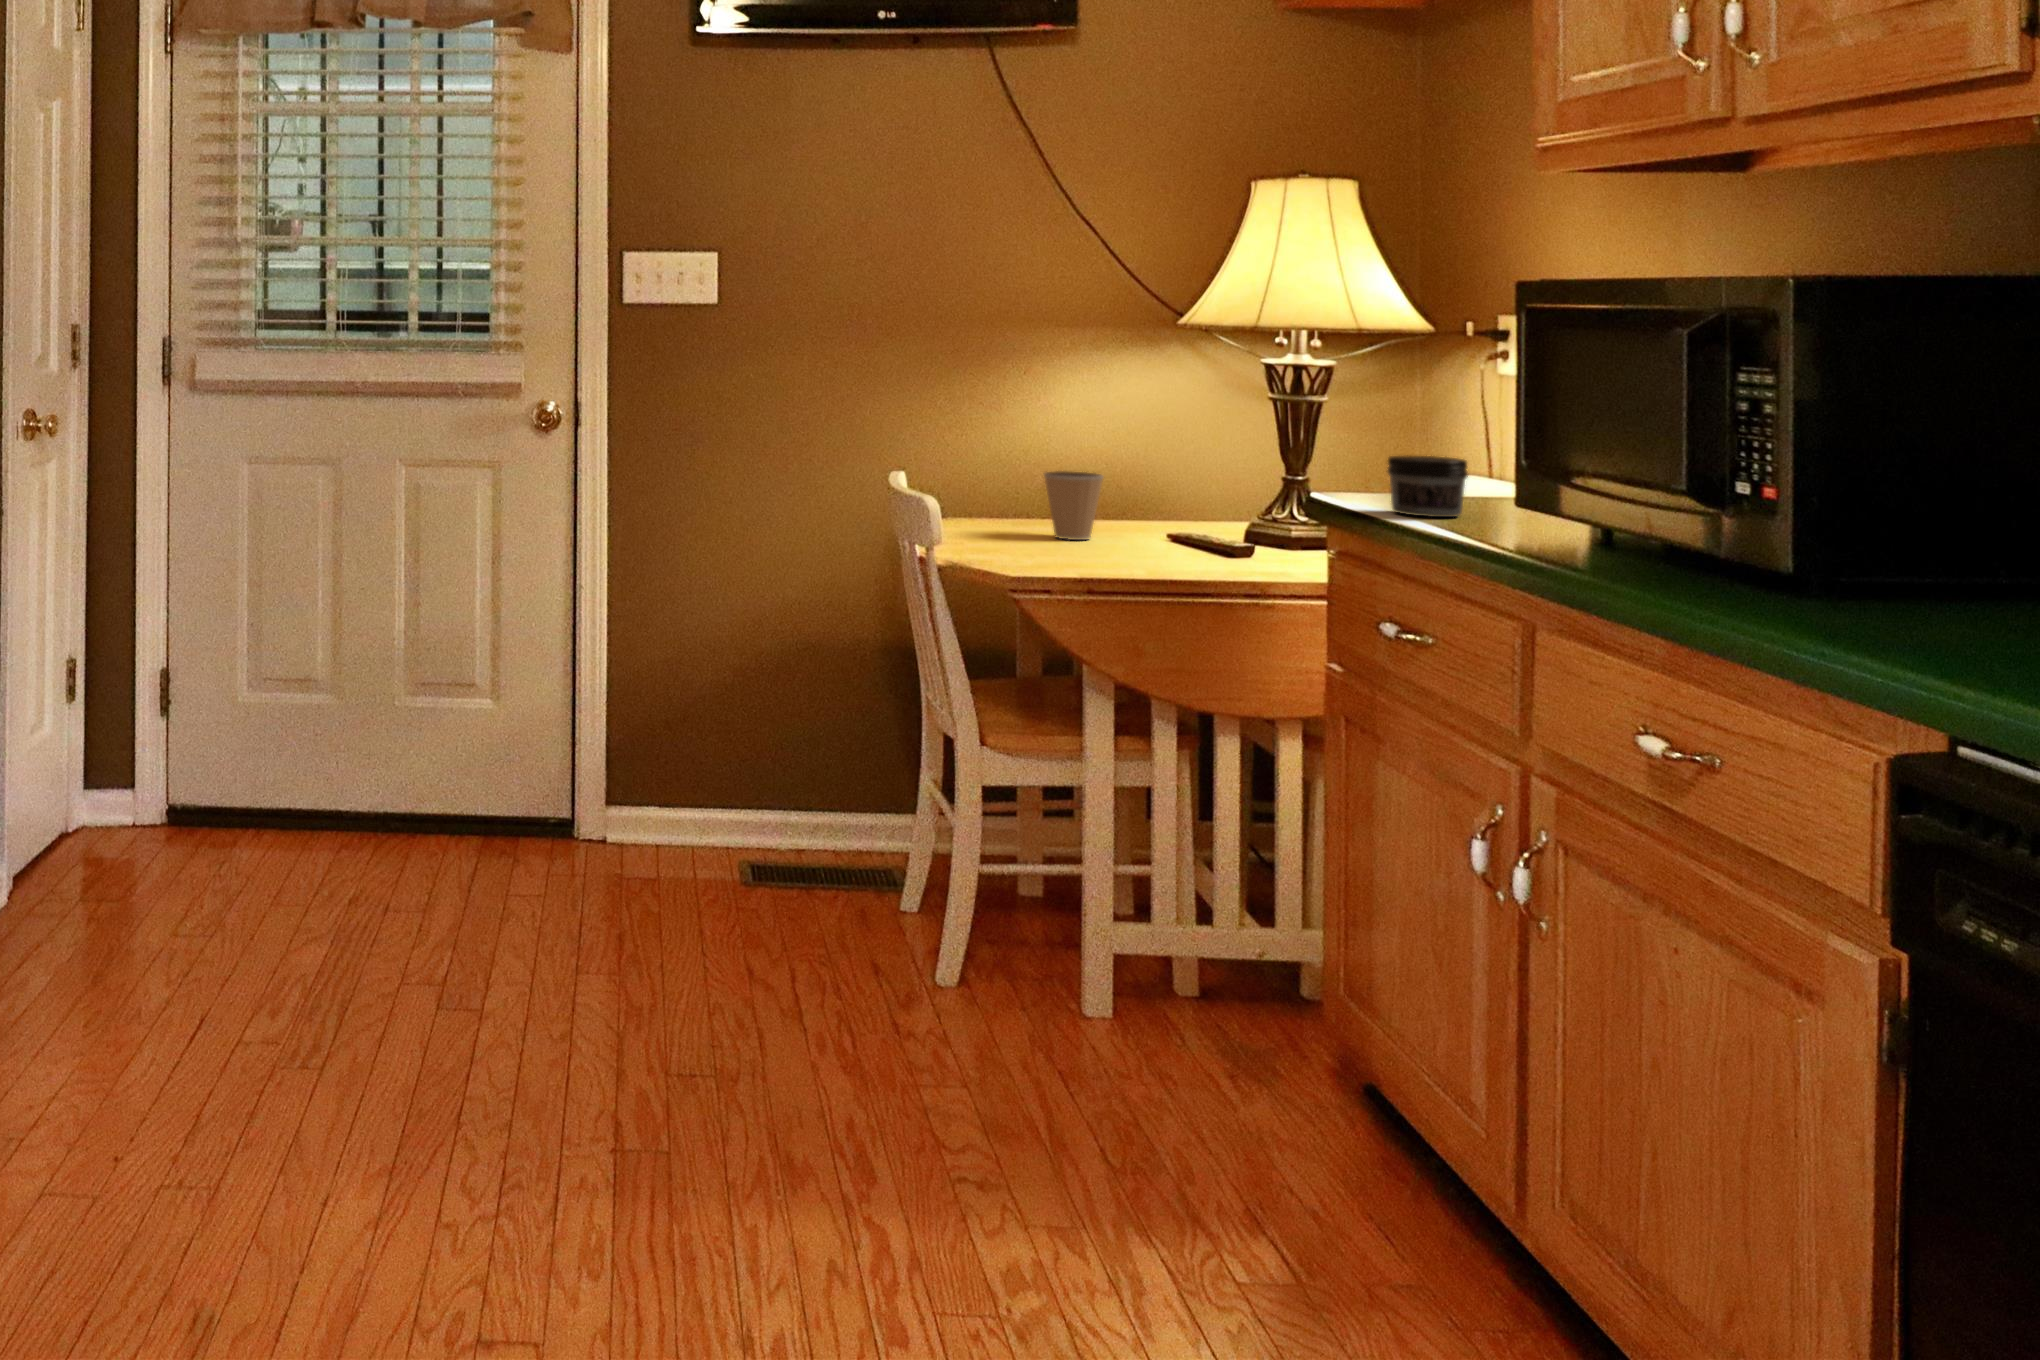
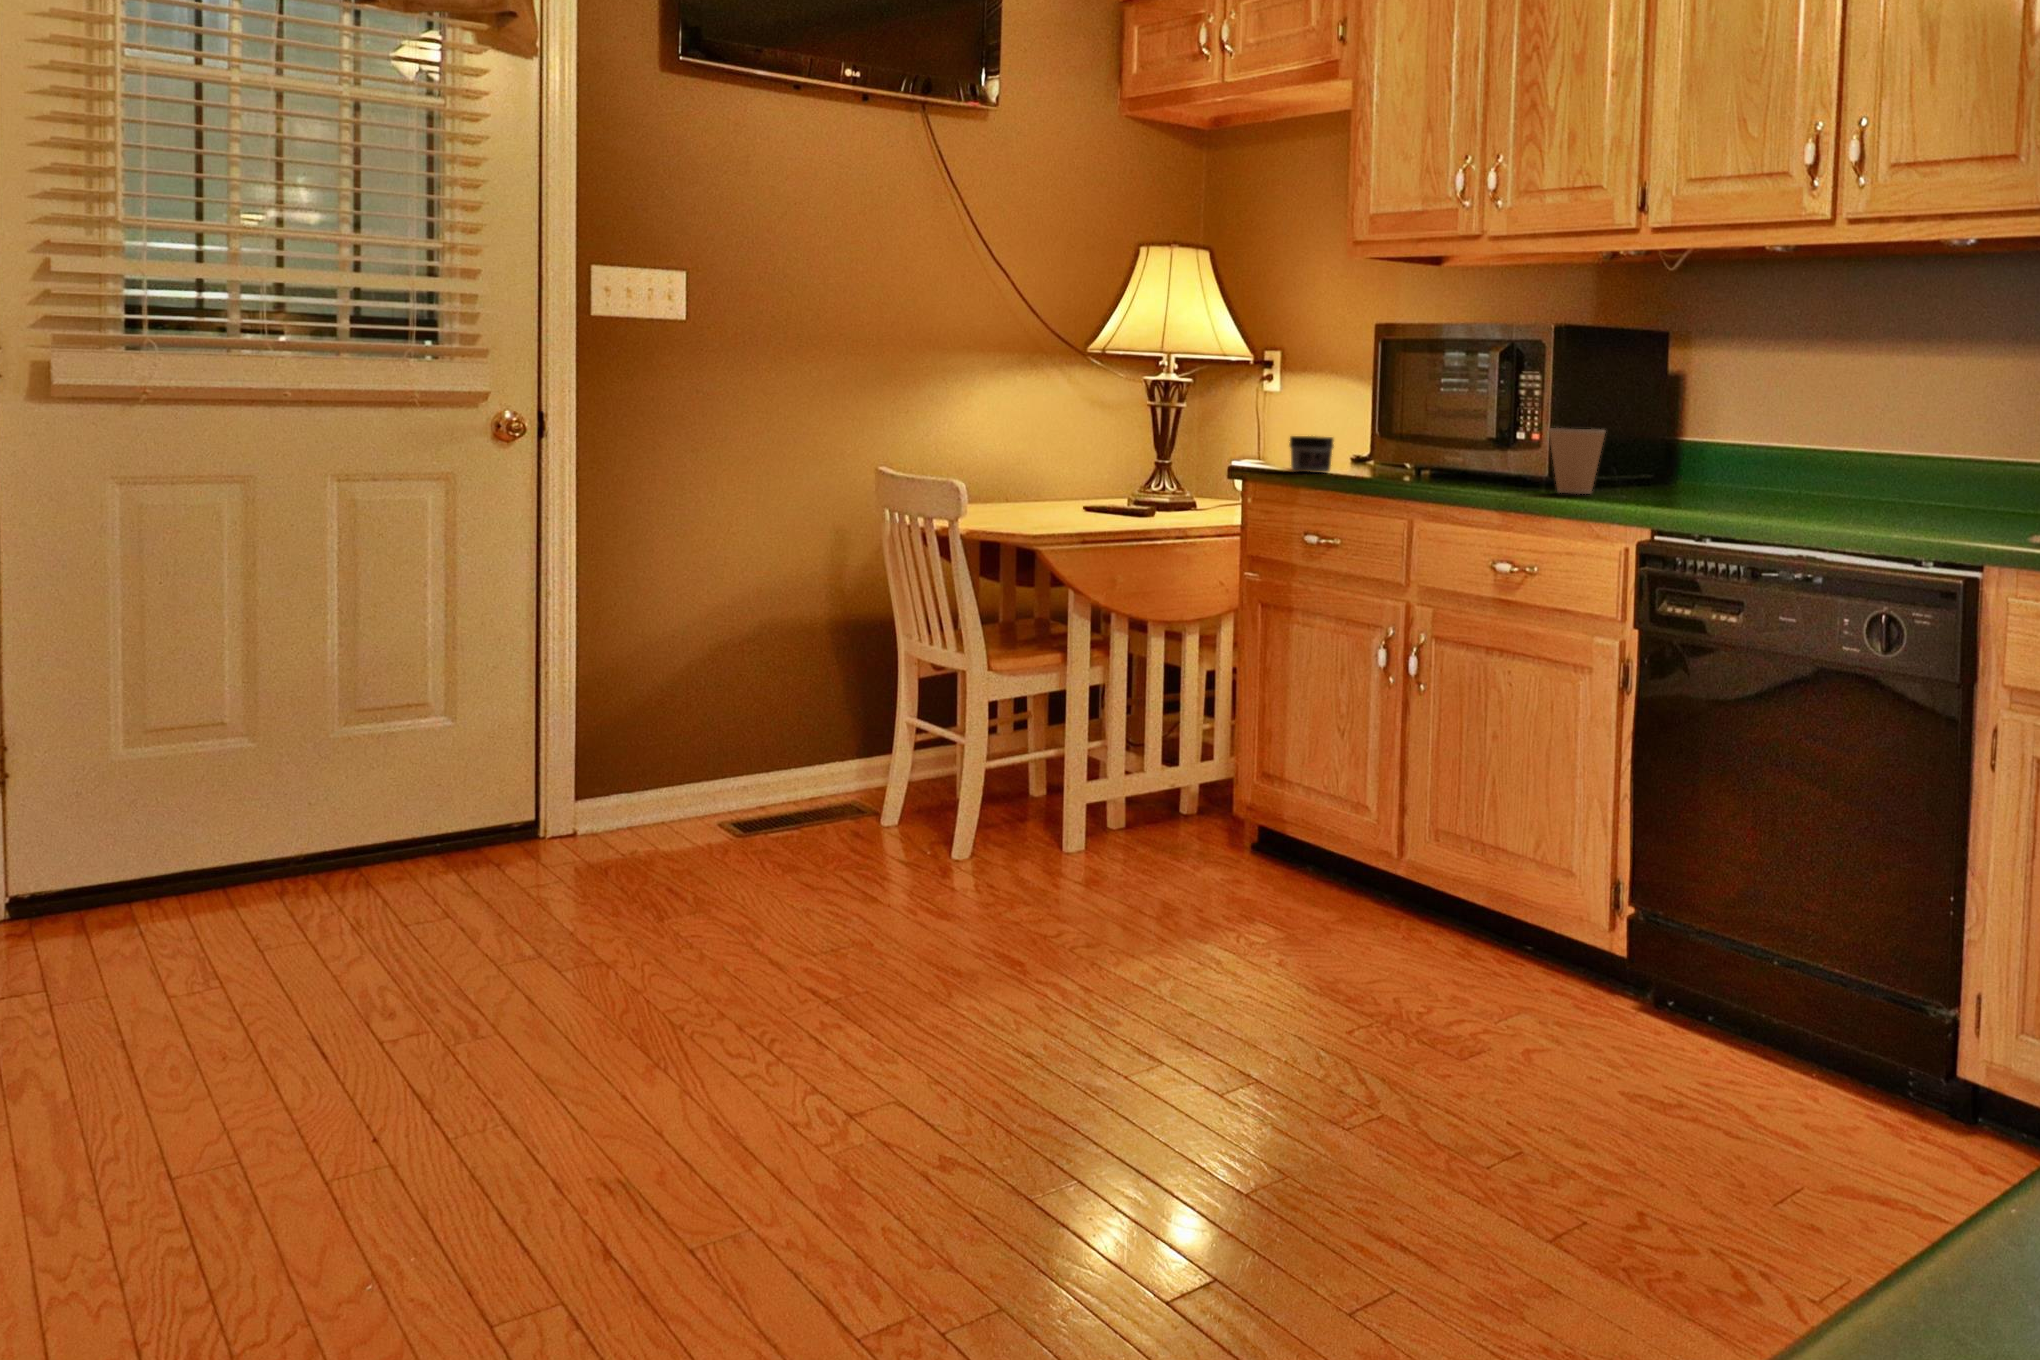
coffee cup: present [1044,471,1103,540] -> present [1549,428,1606,494]

